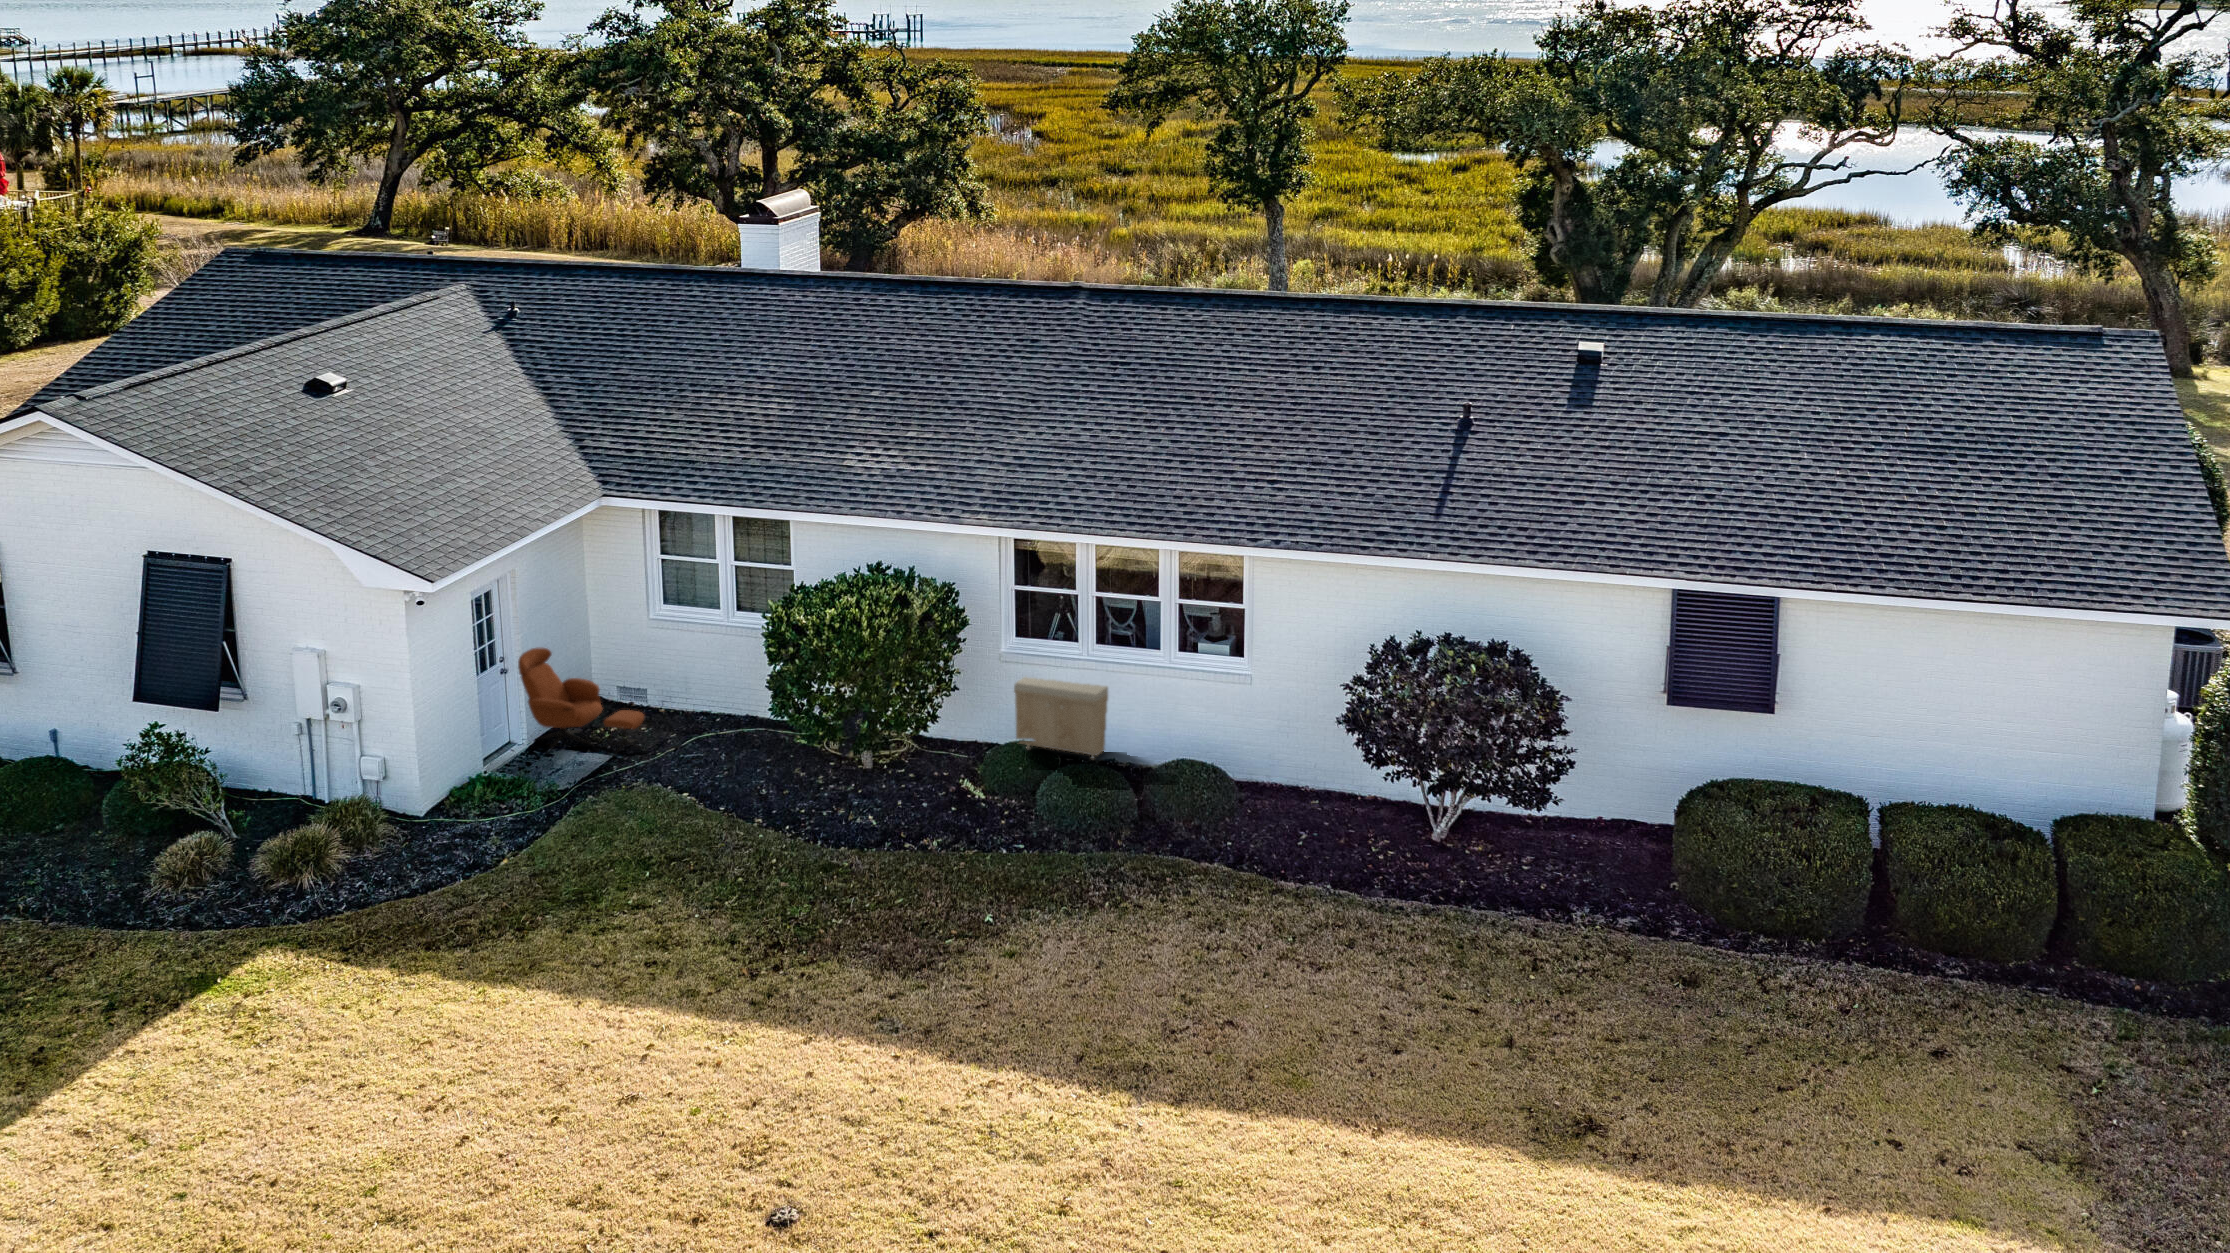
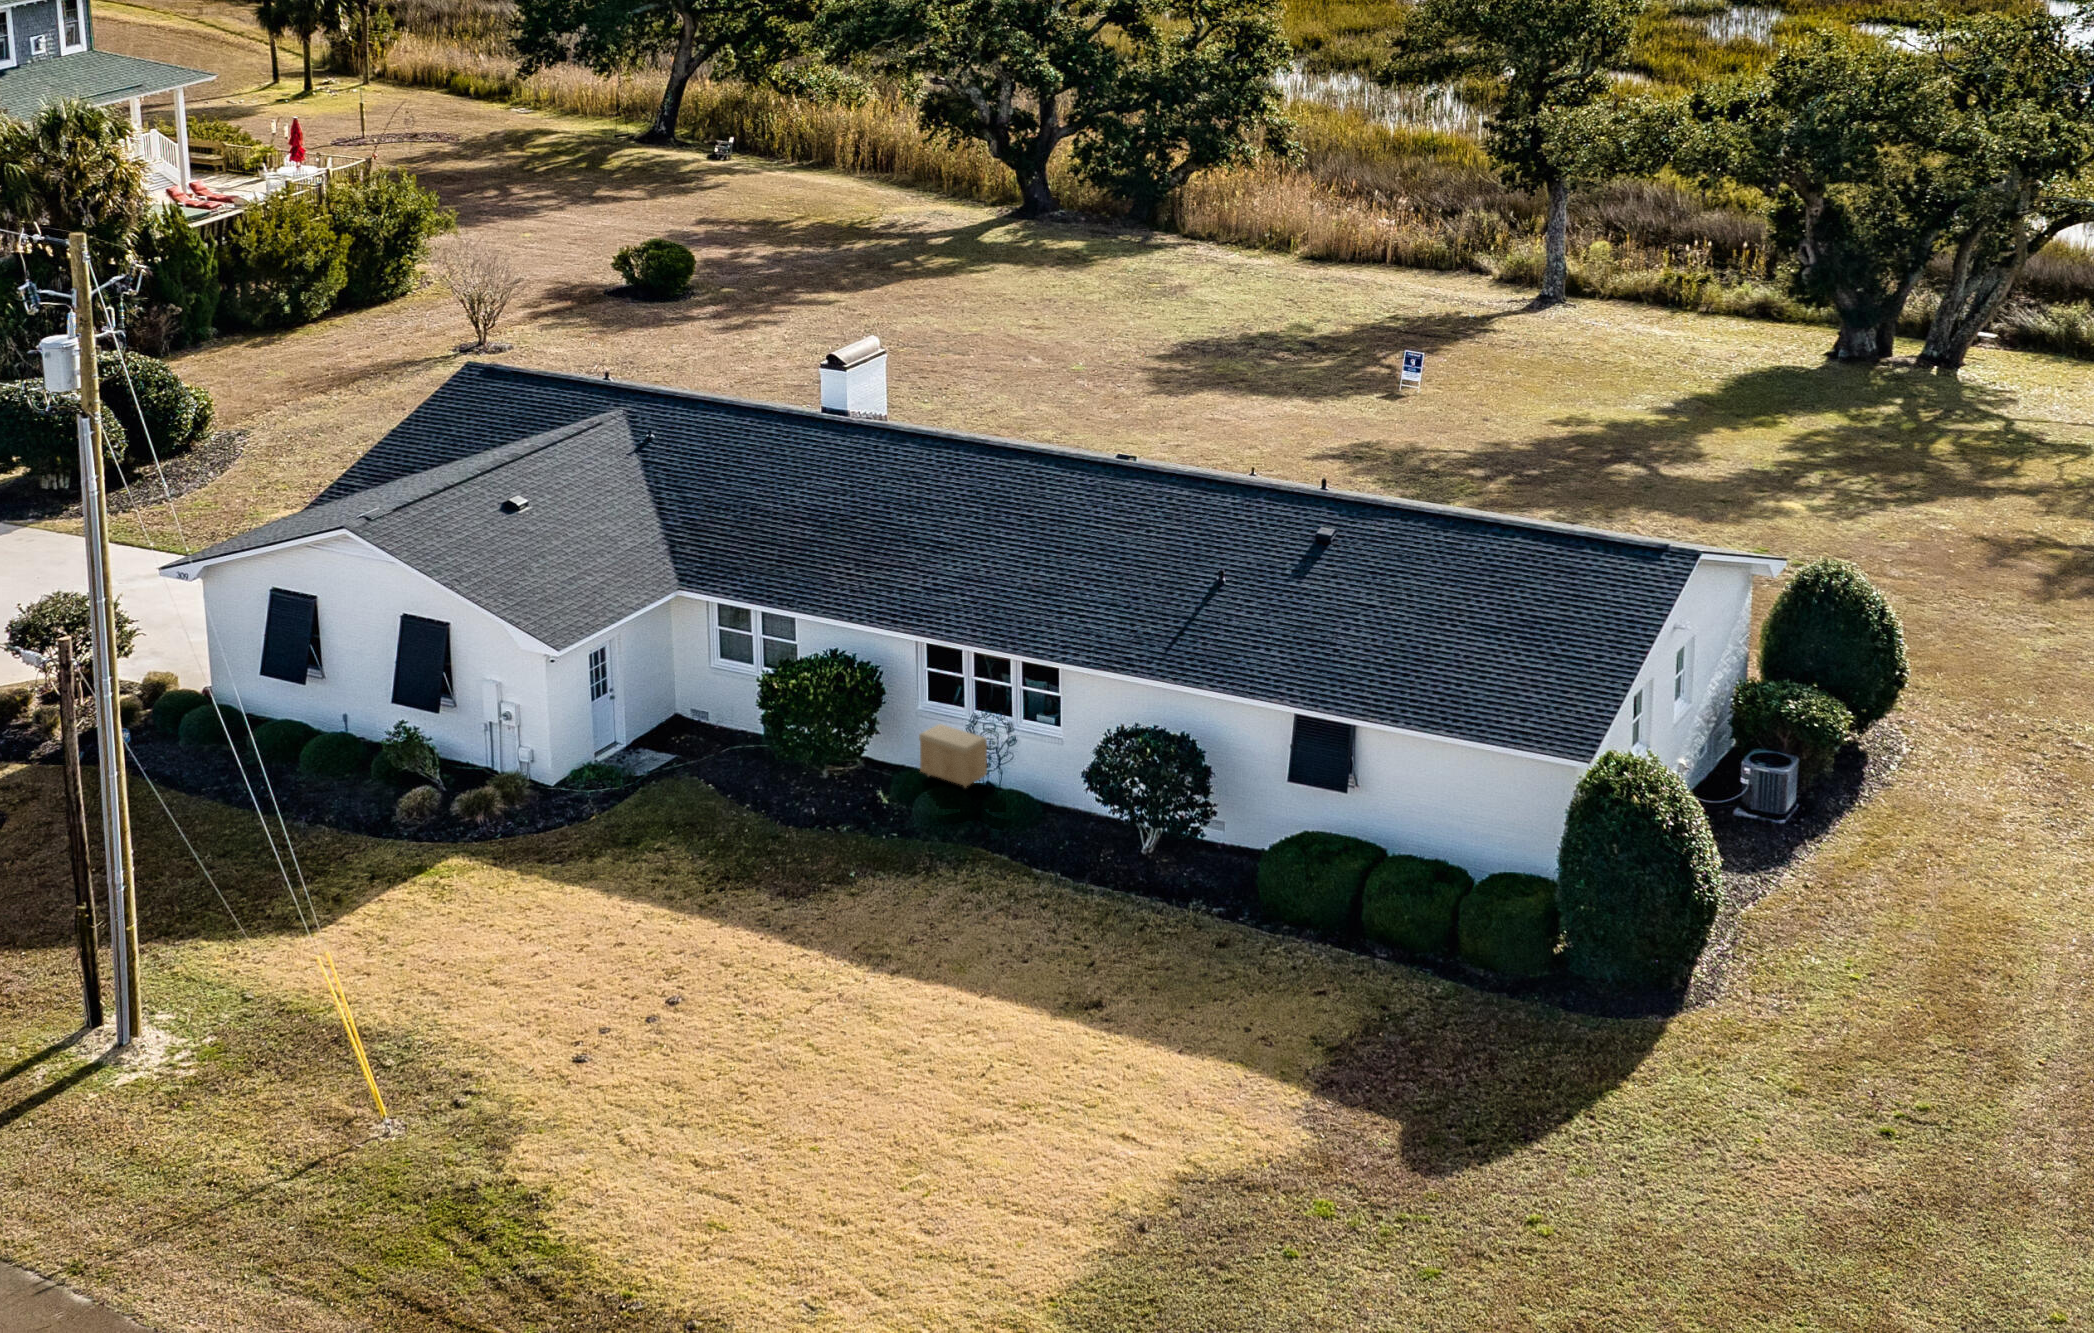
lounge chair: present [518,648,644,753] -> none [617,680,693,756]

